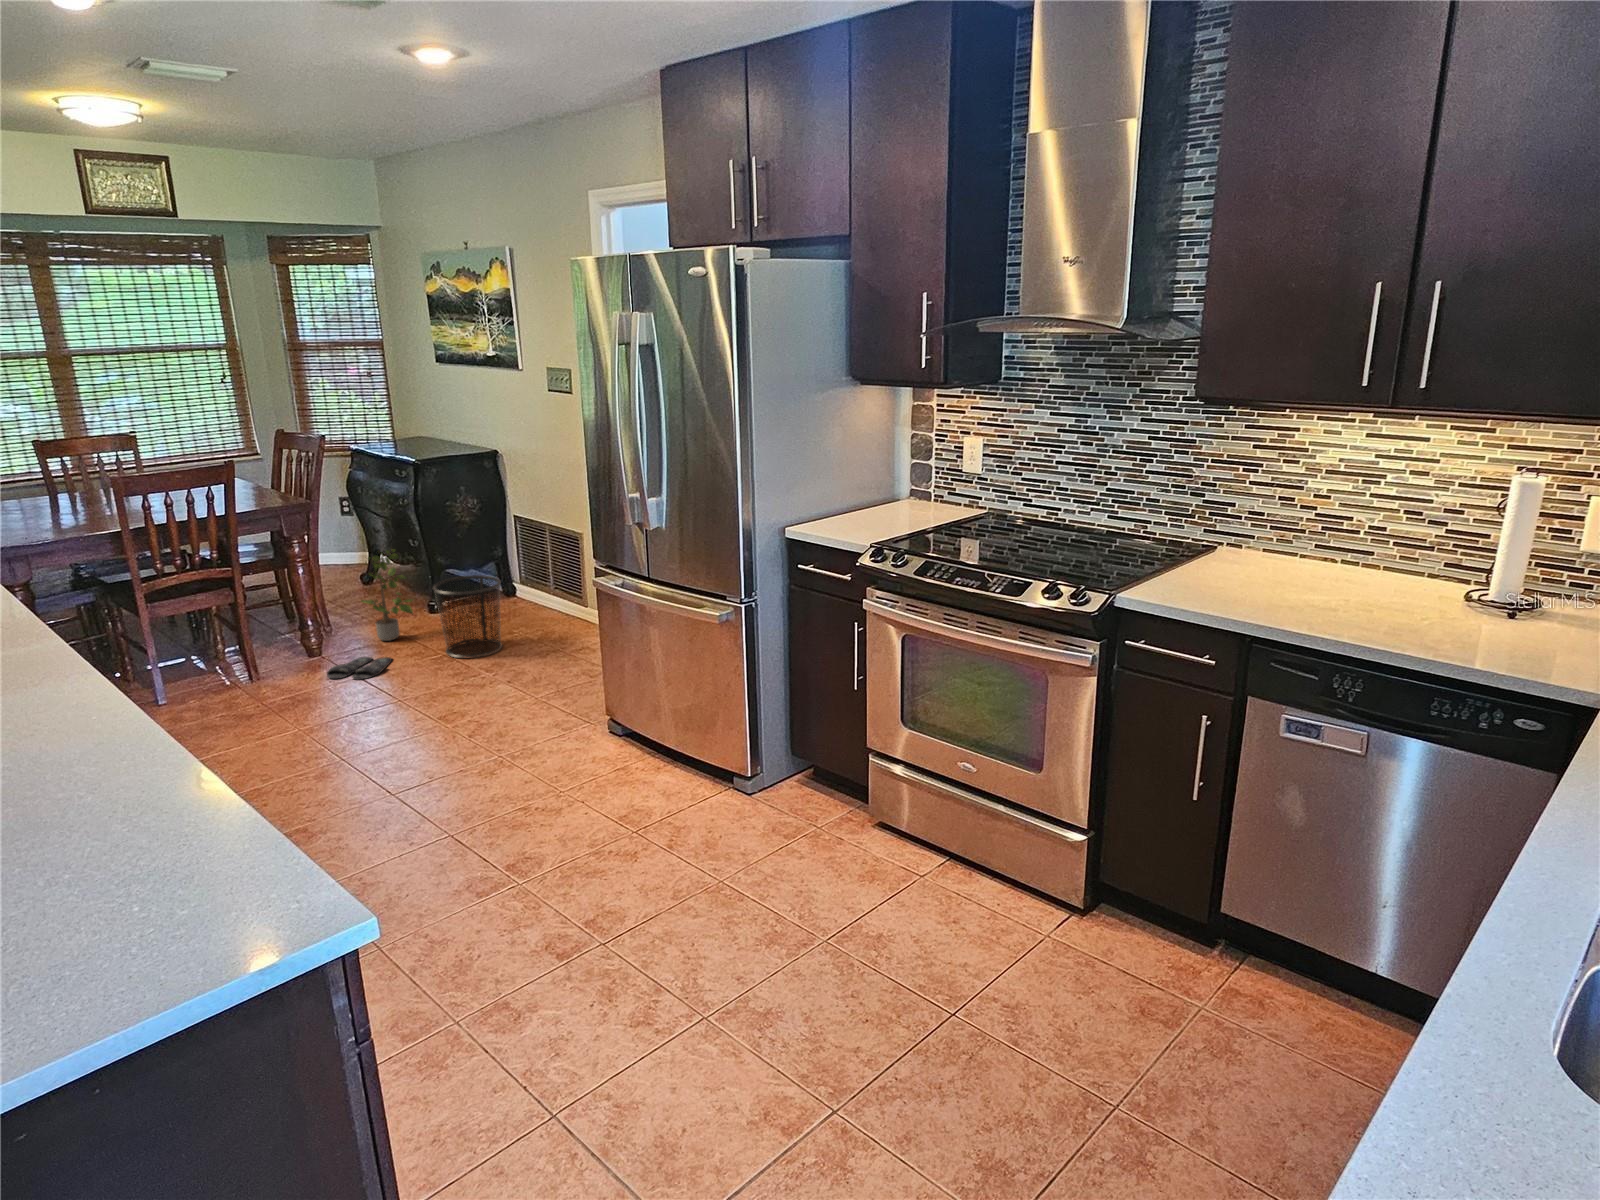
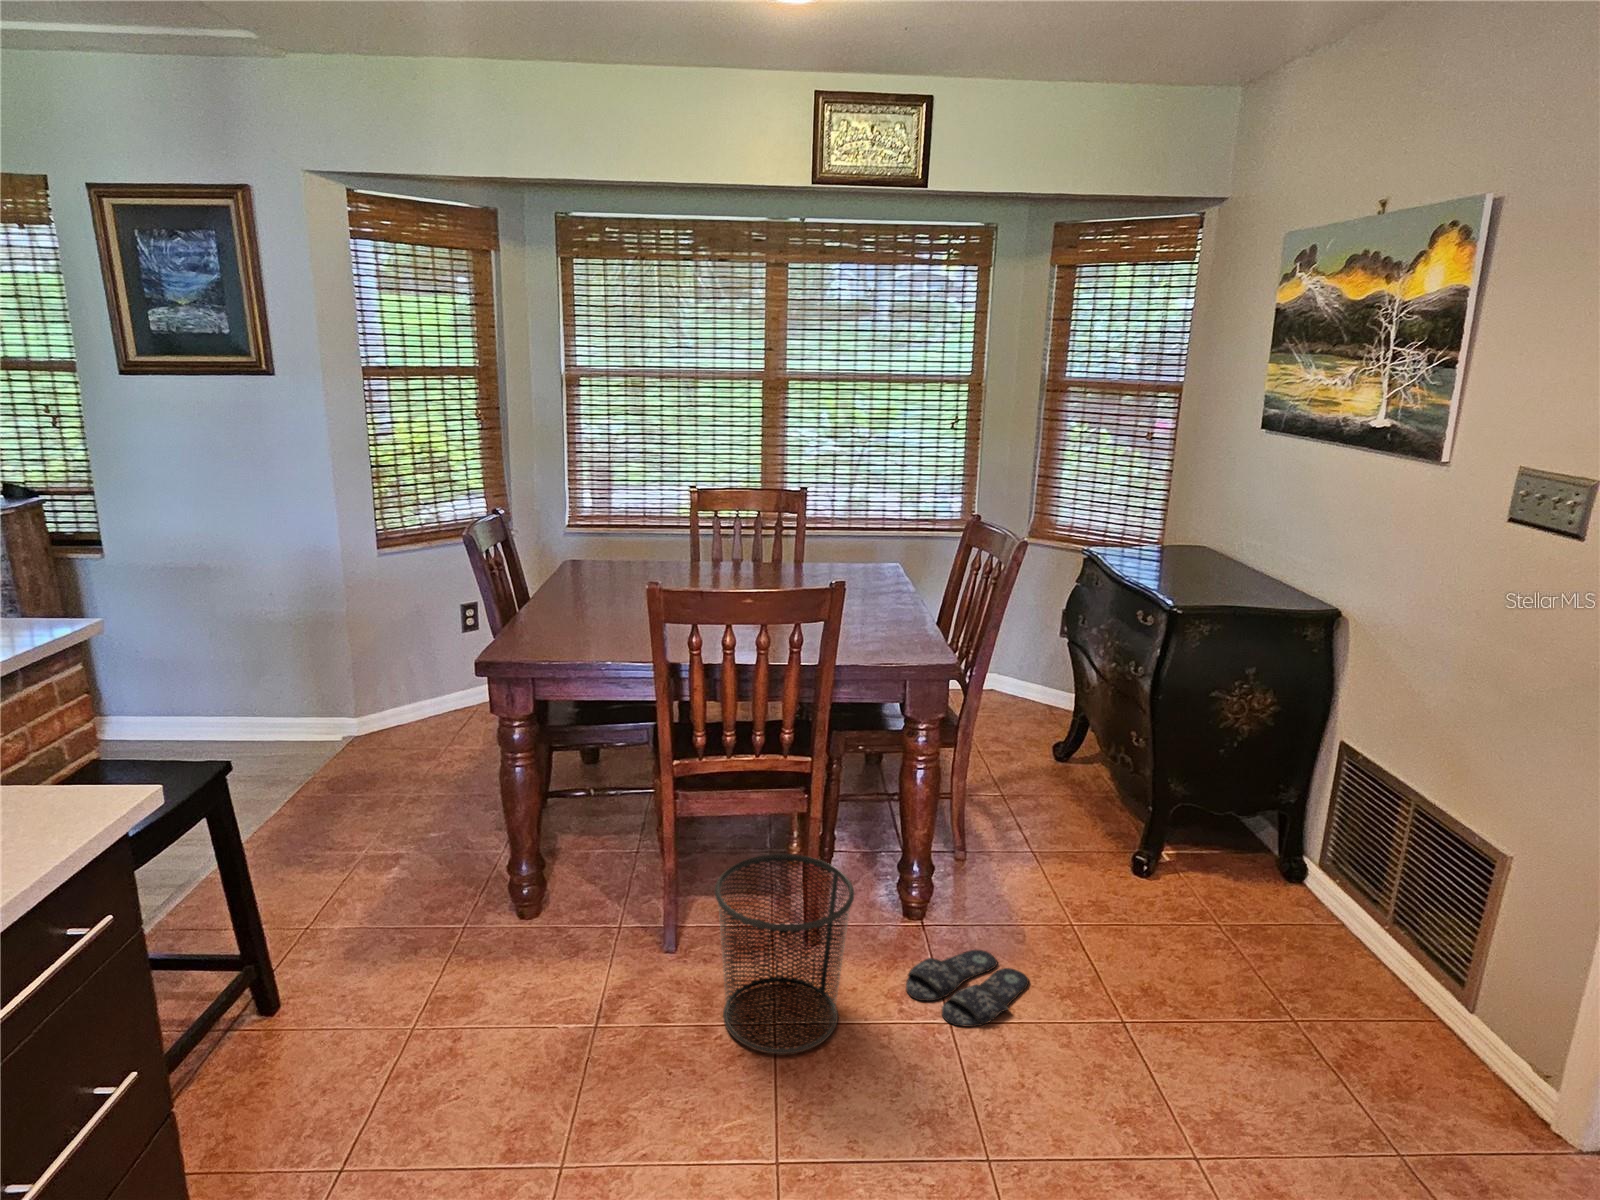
potted plant: present [362,549,413,641] -> none [1013,756,1110,920]
waste bin: present [433,575,502,658] -> present [714,854,854,1054]

